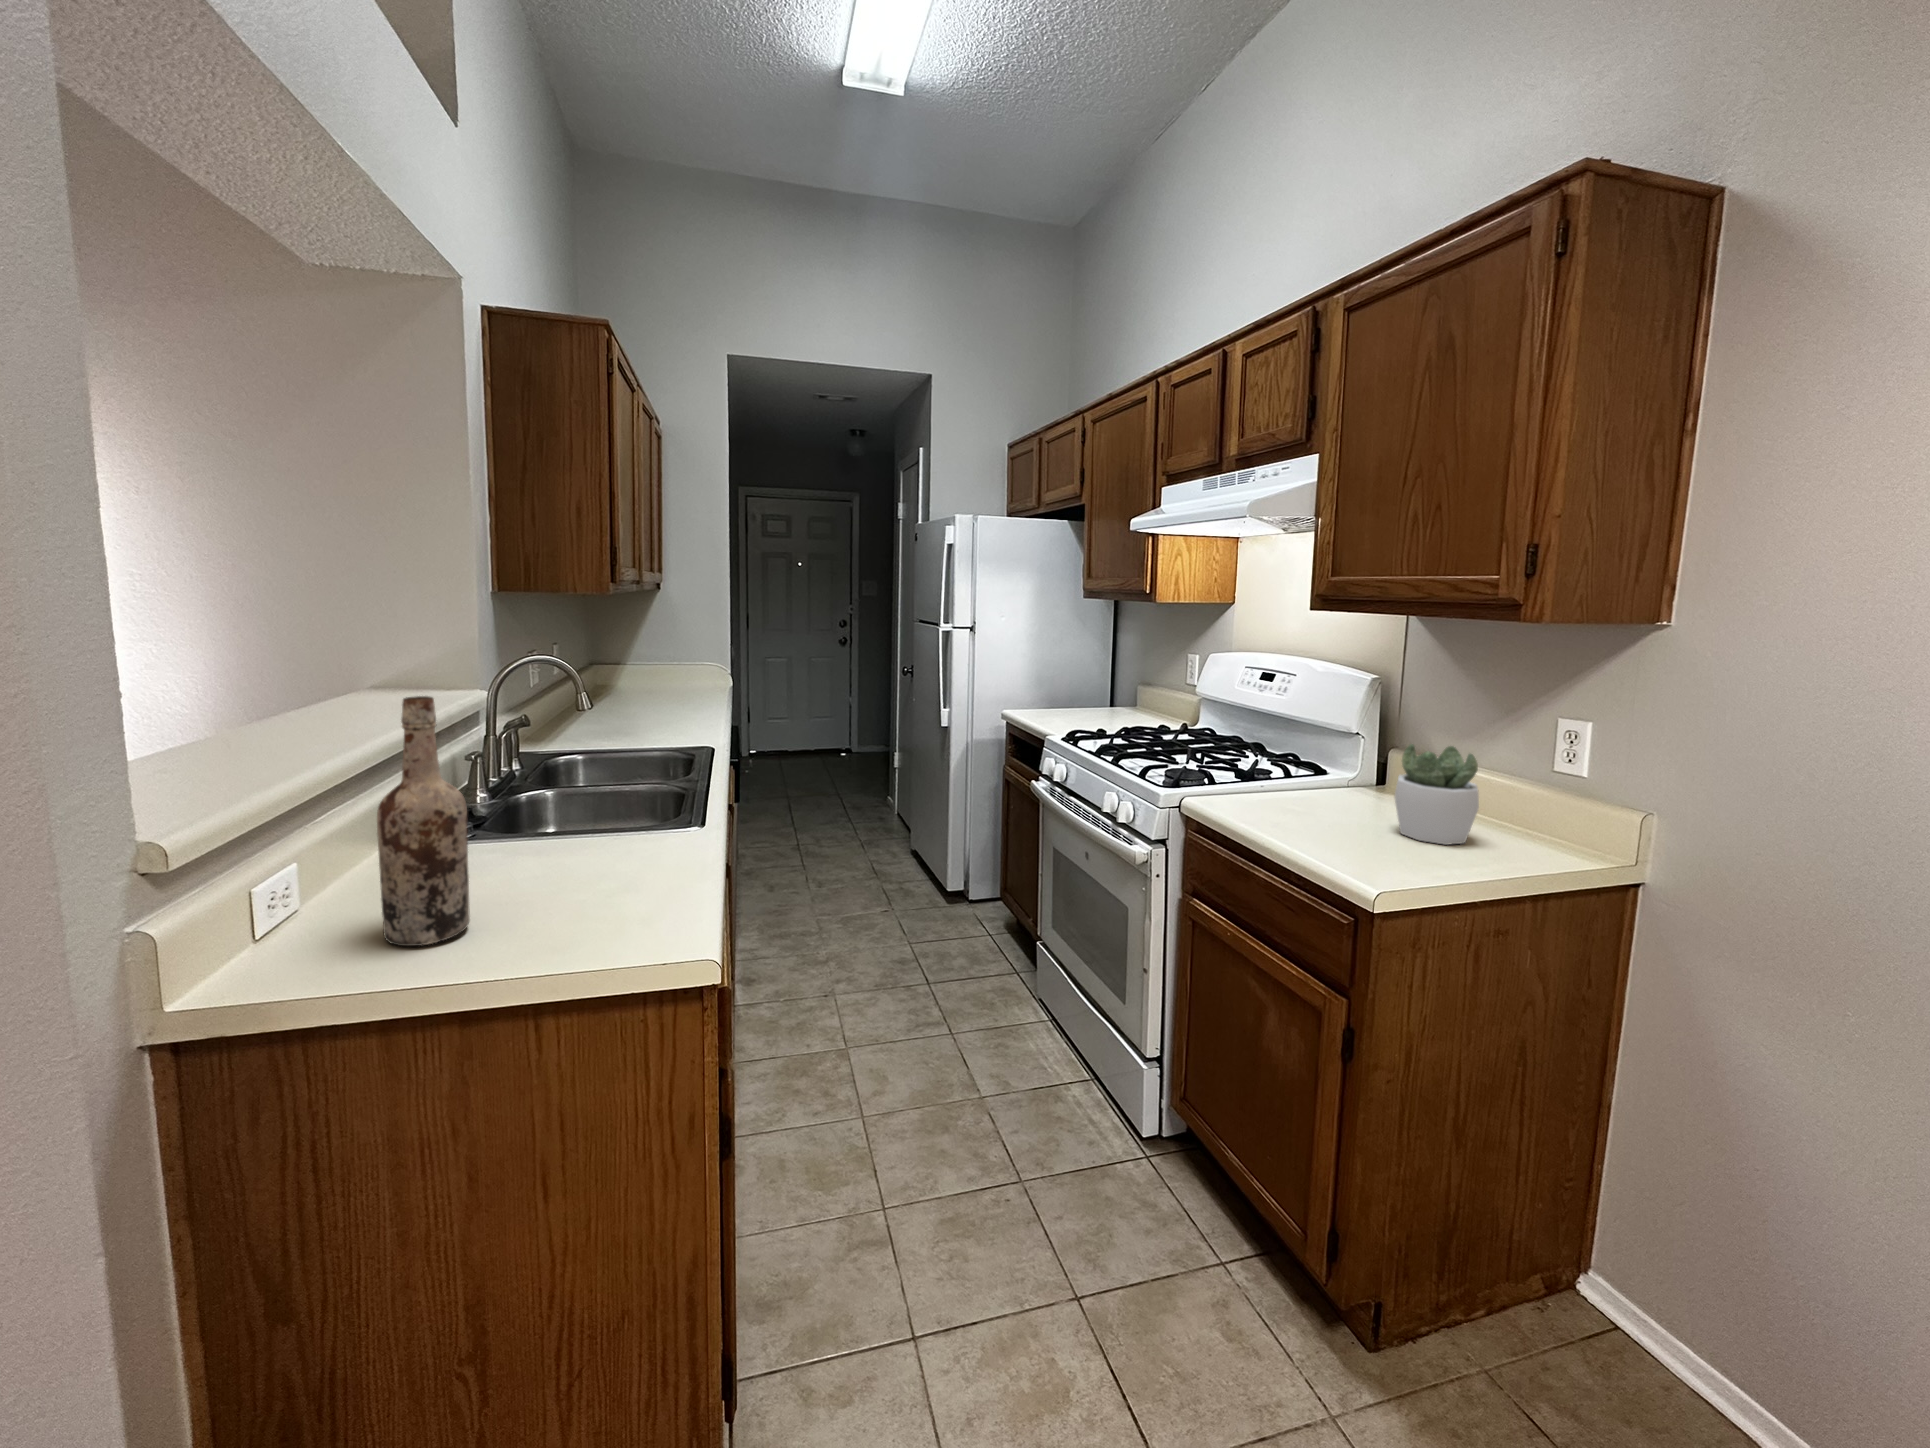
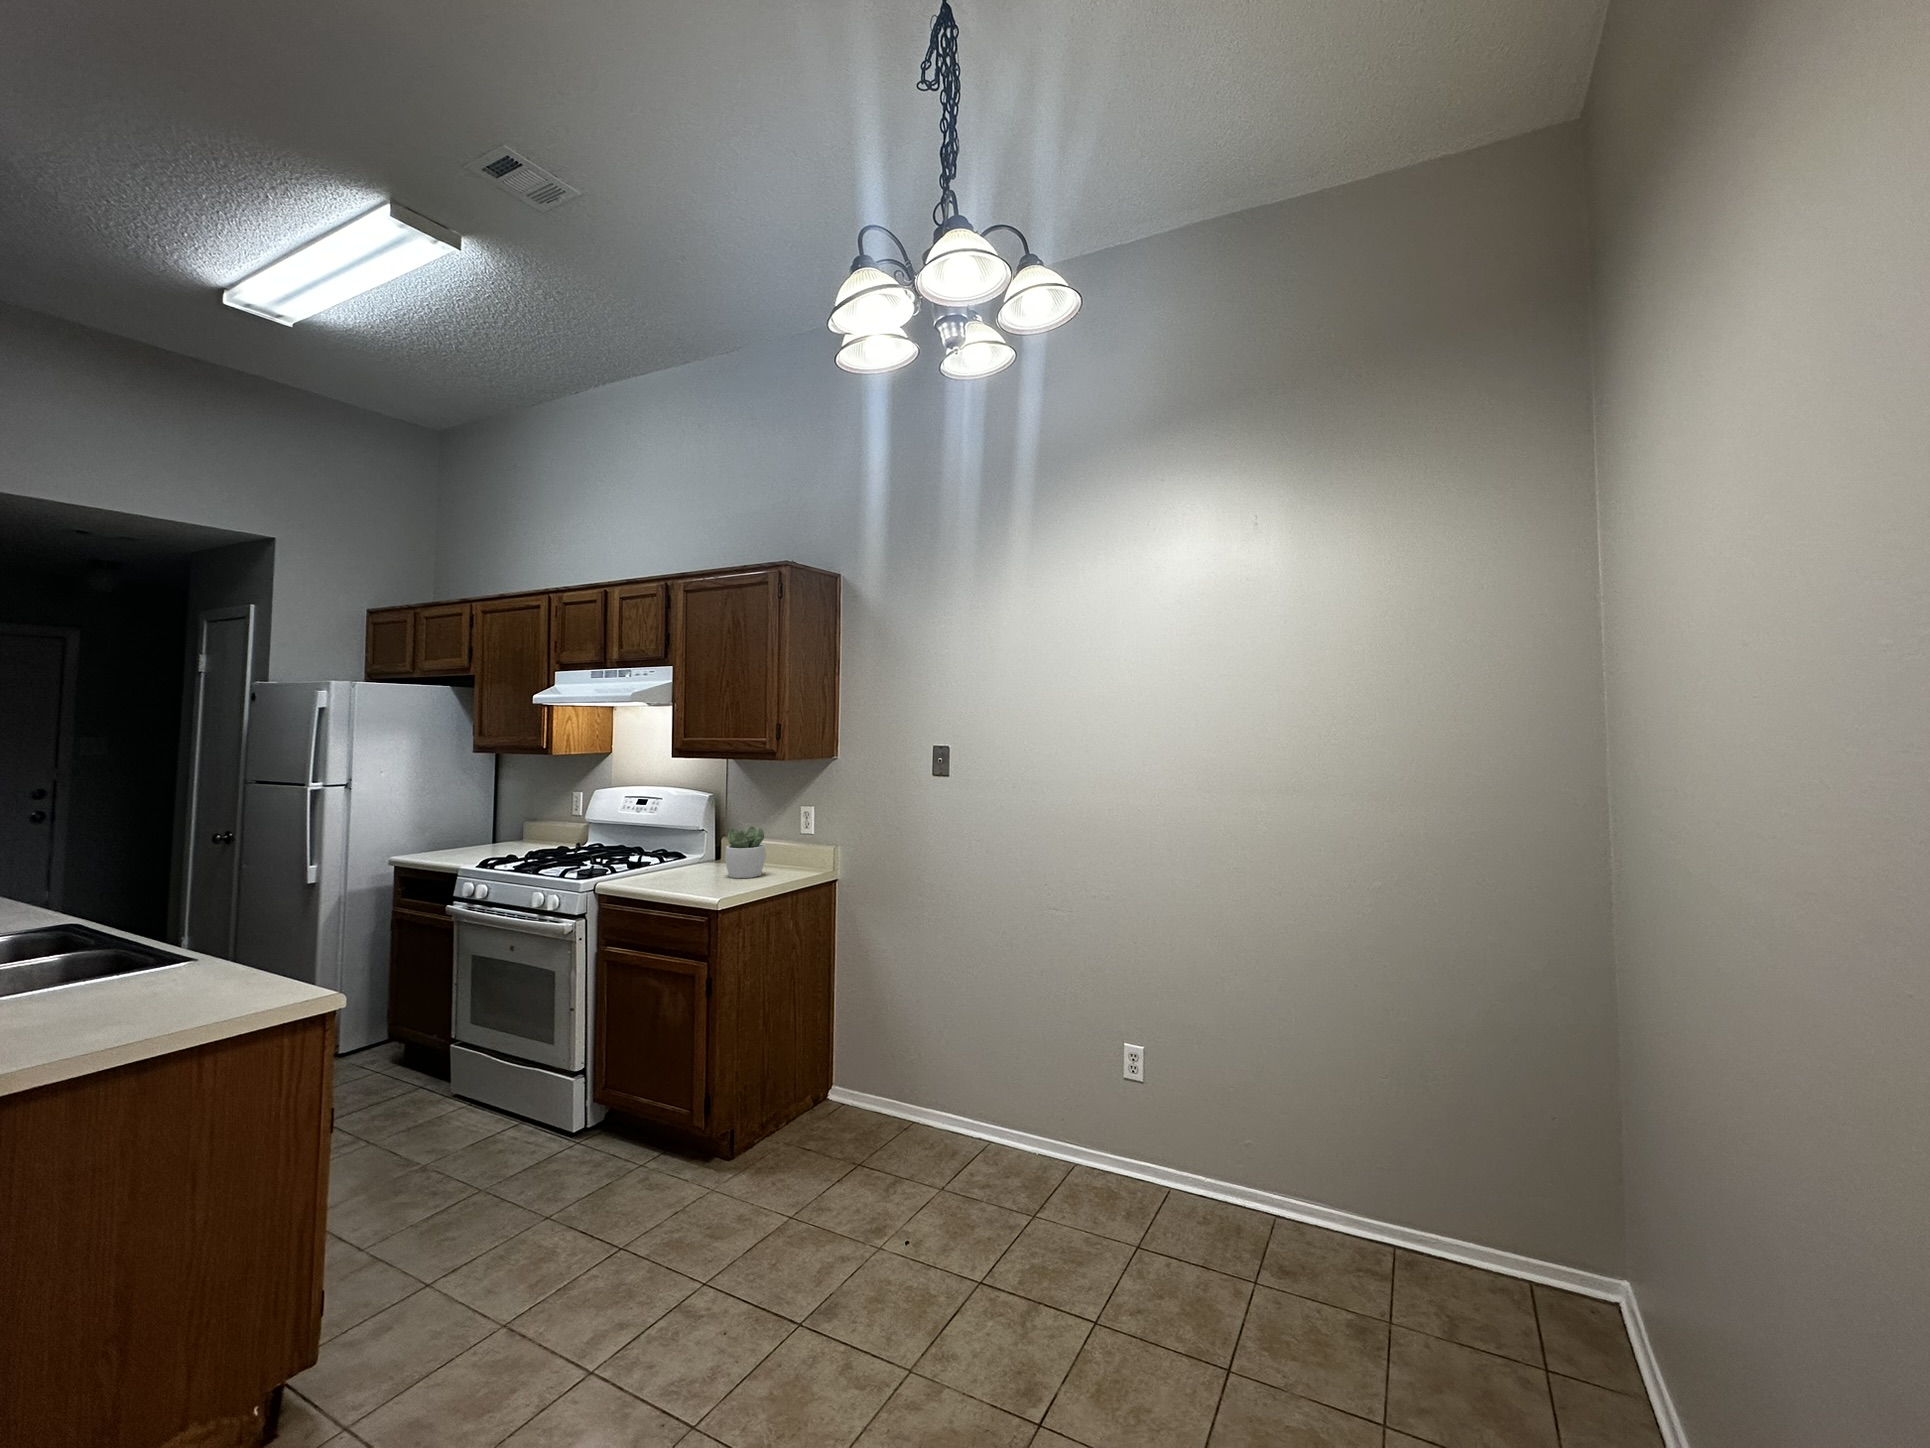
wine bottle: present [377,696,470,946] -> none [47,858,129,1034]

